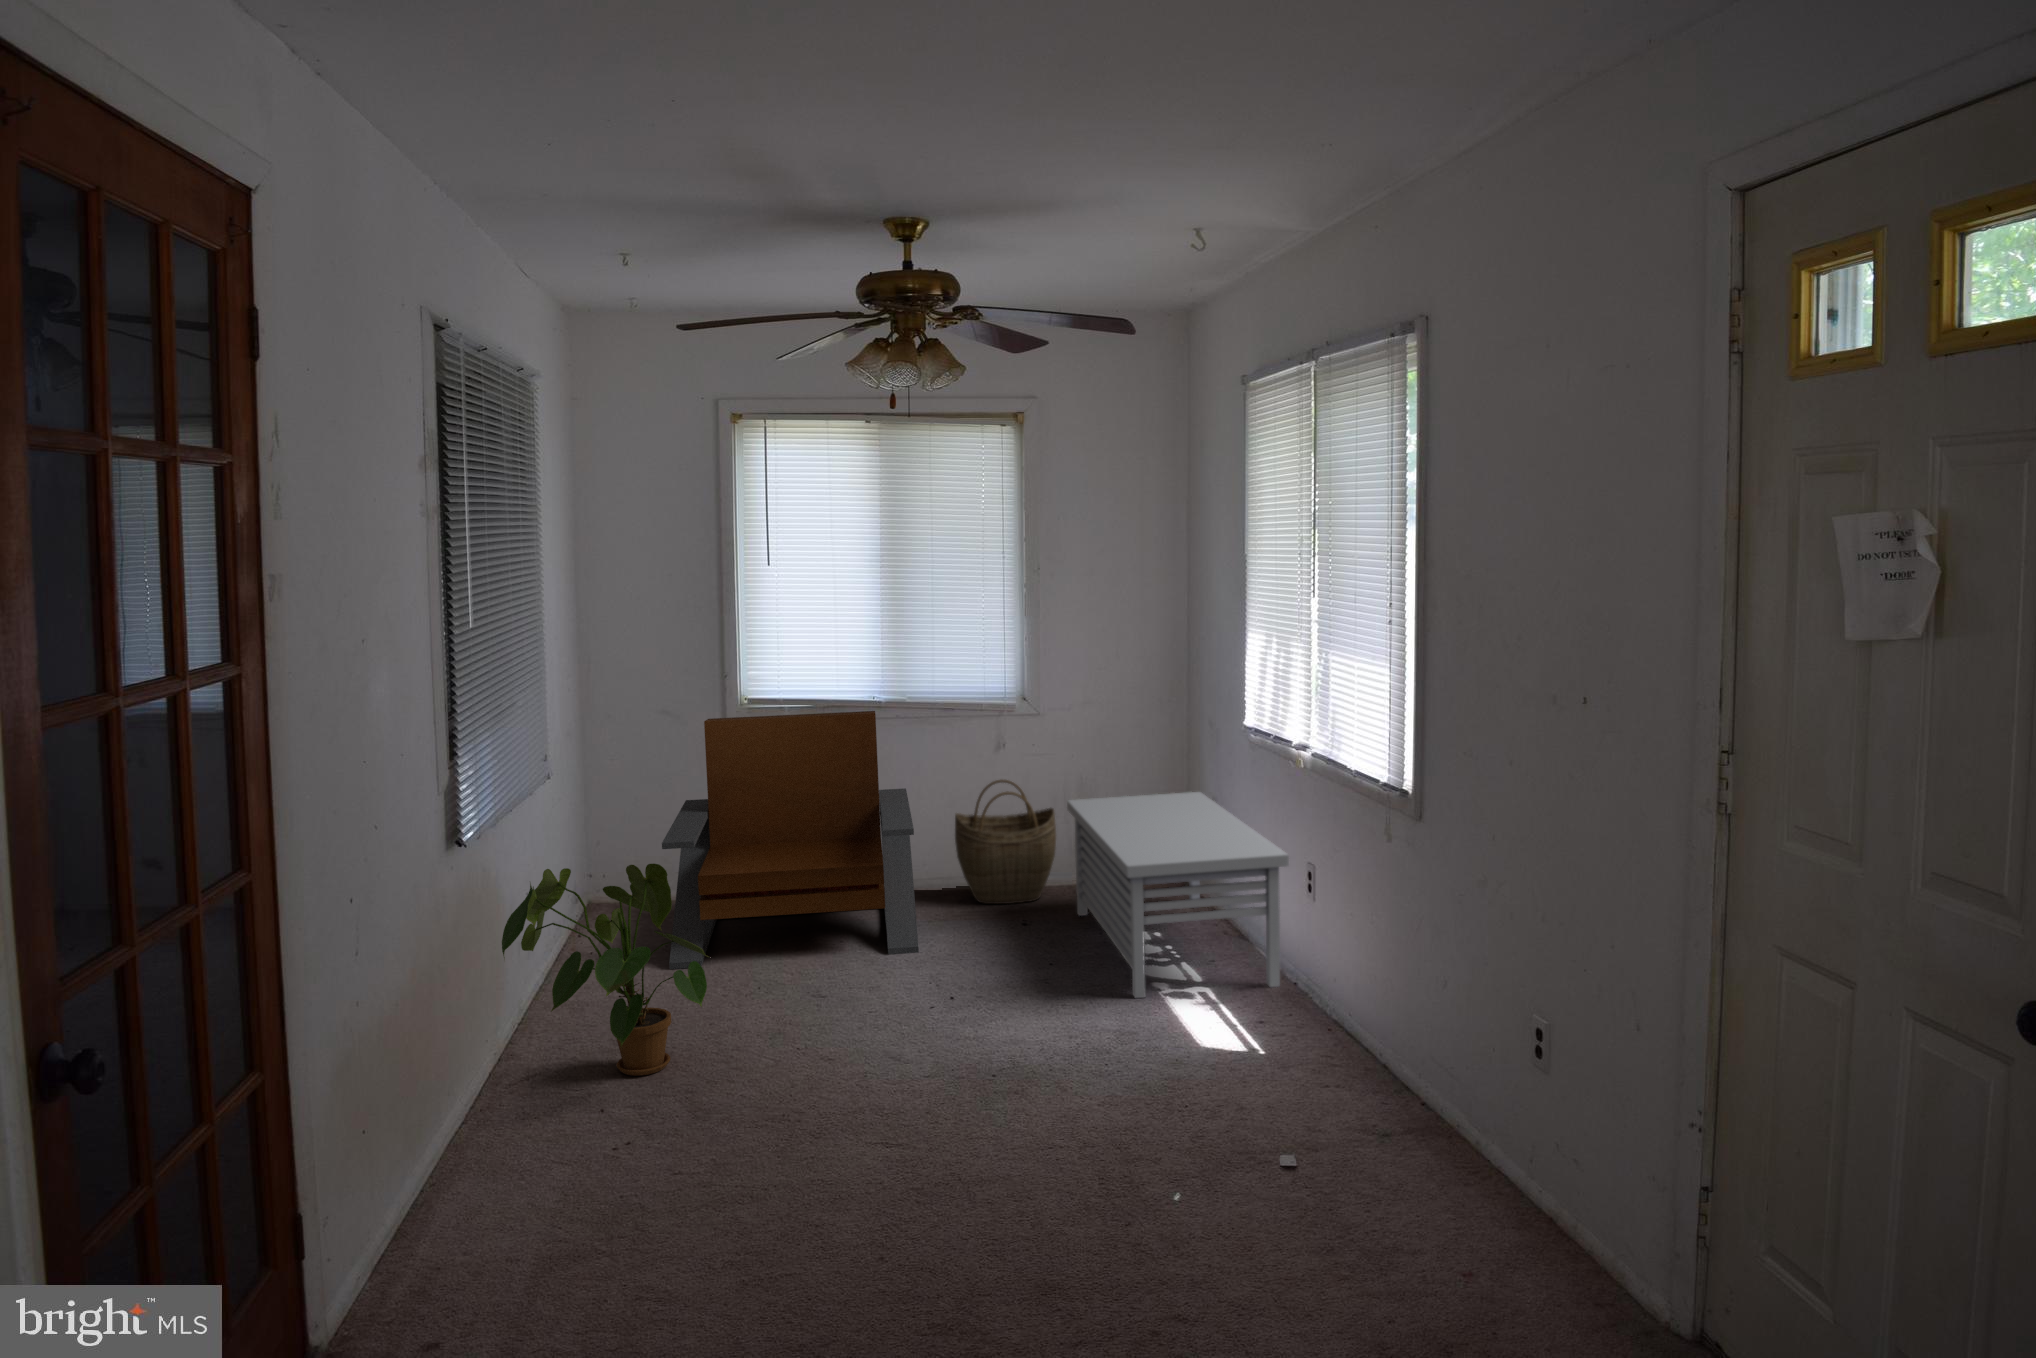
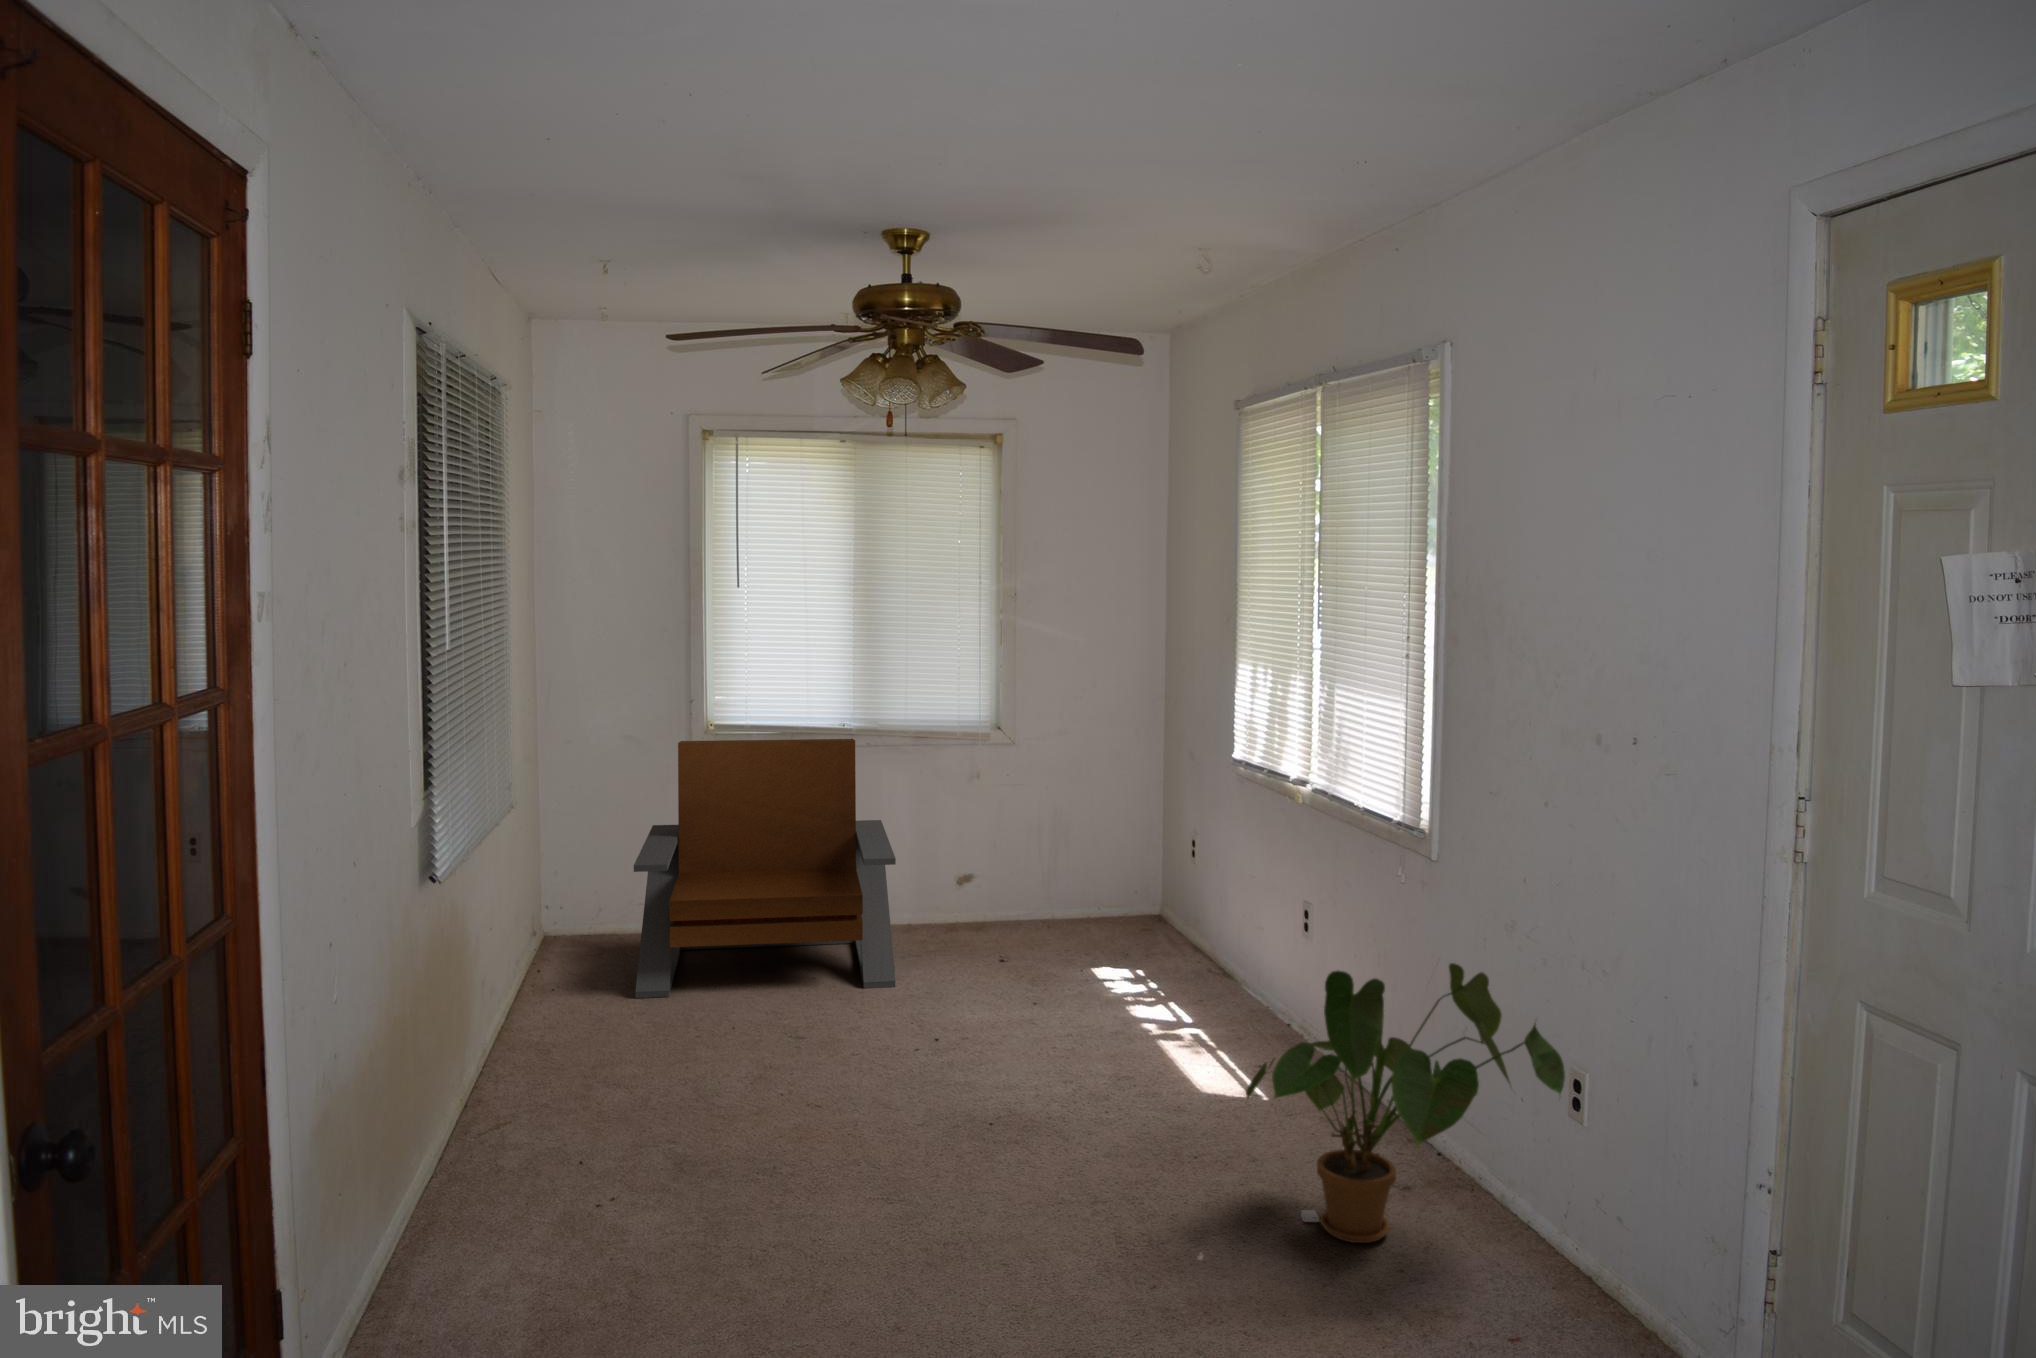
woven basket: present [955,780,1056,904] -> none [930,814,1033,942]
storage bench: present [1067,792,1289,998] -> none [1048,831,1284,1037]
house plant: present [502,864,707,1076] -> present [1246,963,1565,1243]

